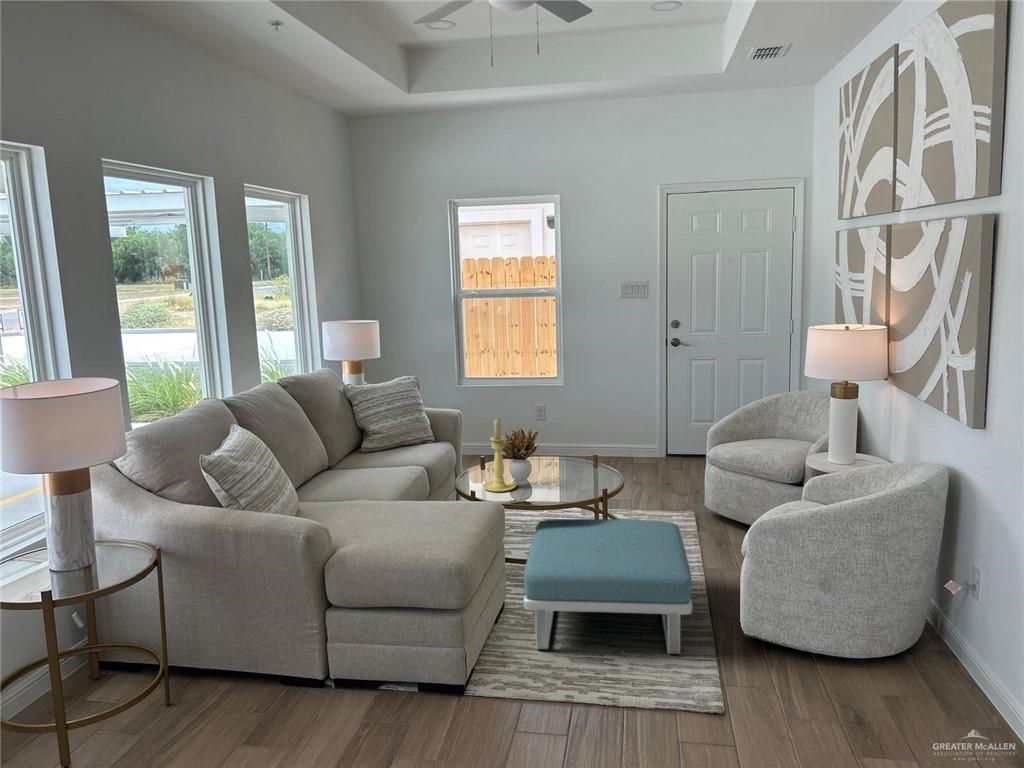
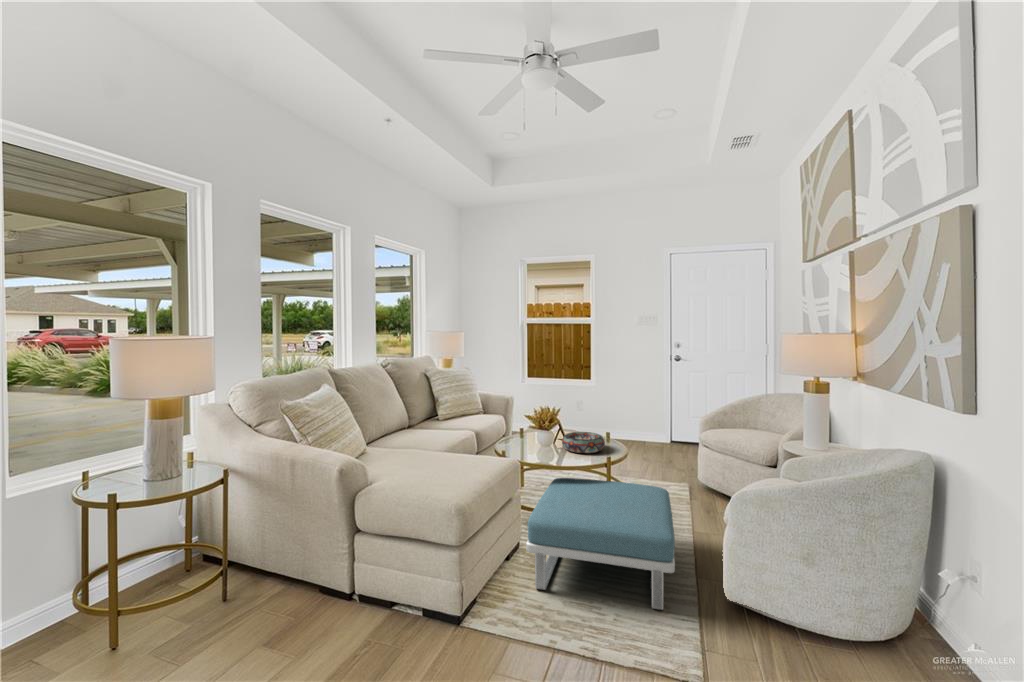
candle holder: present [483,419,516,492] -> none [516,397,542,453]
decorative bowl: none [541,458,596,486] -> present [562,432,605,453]

